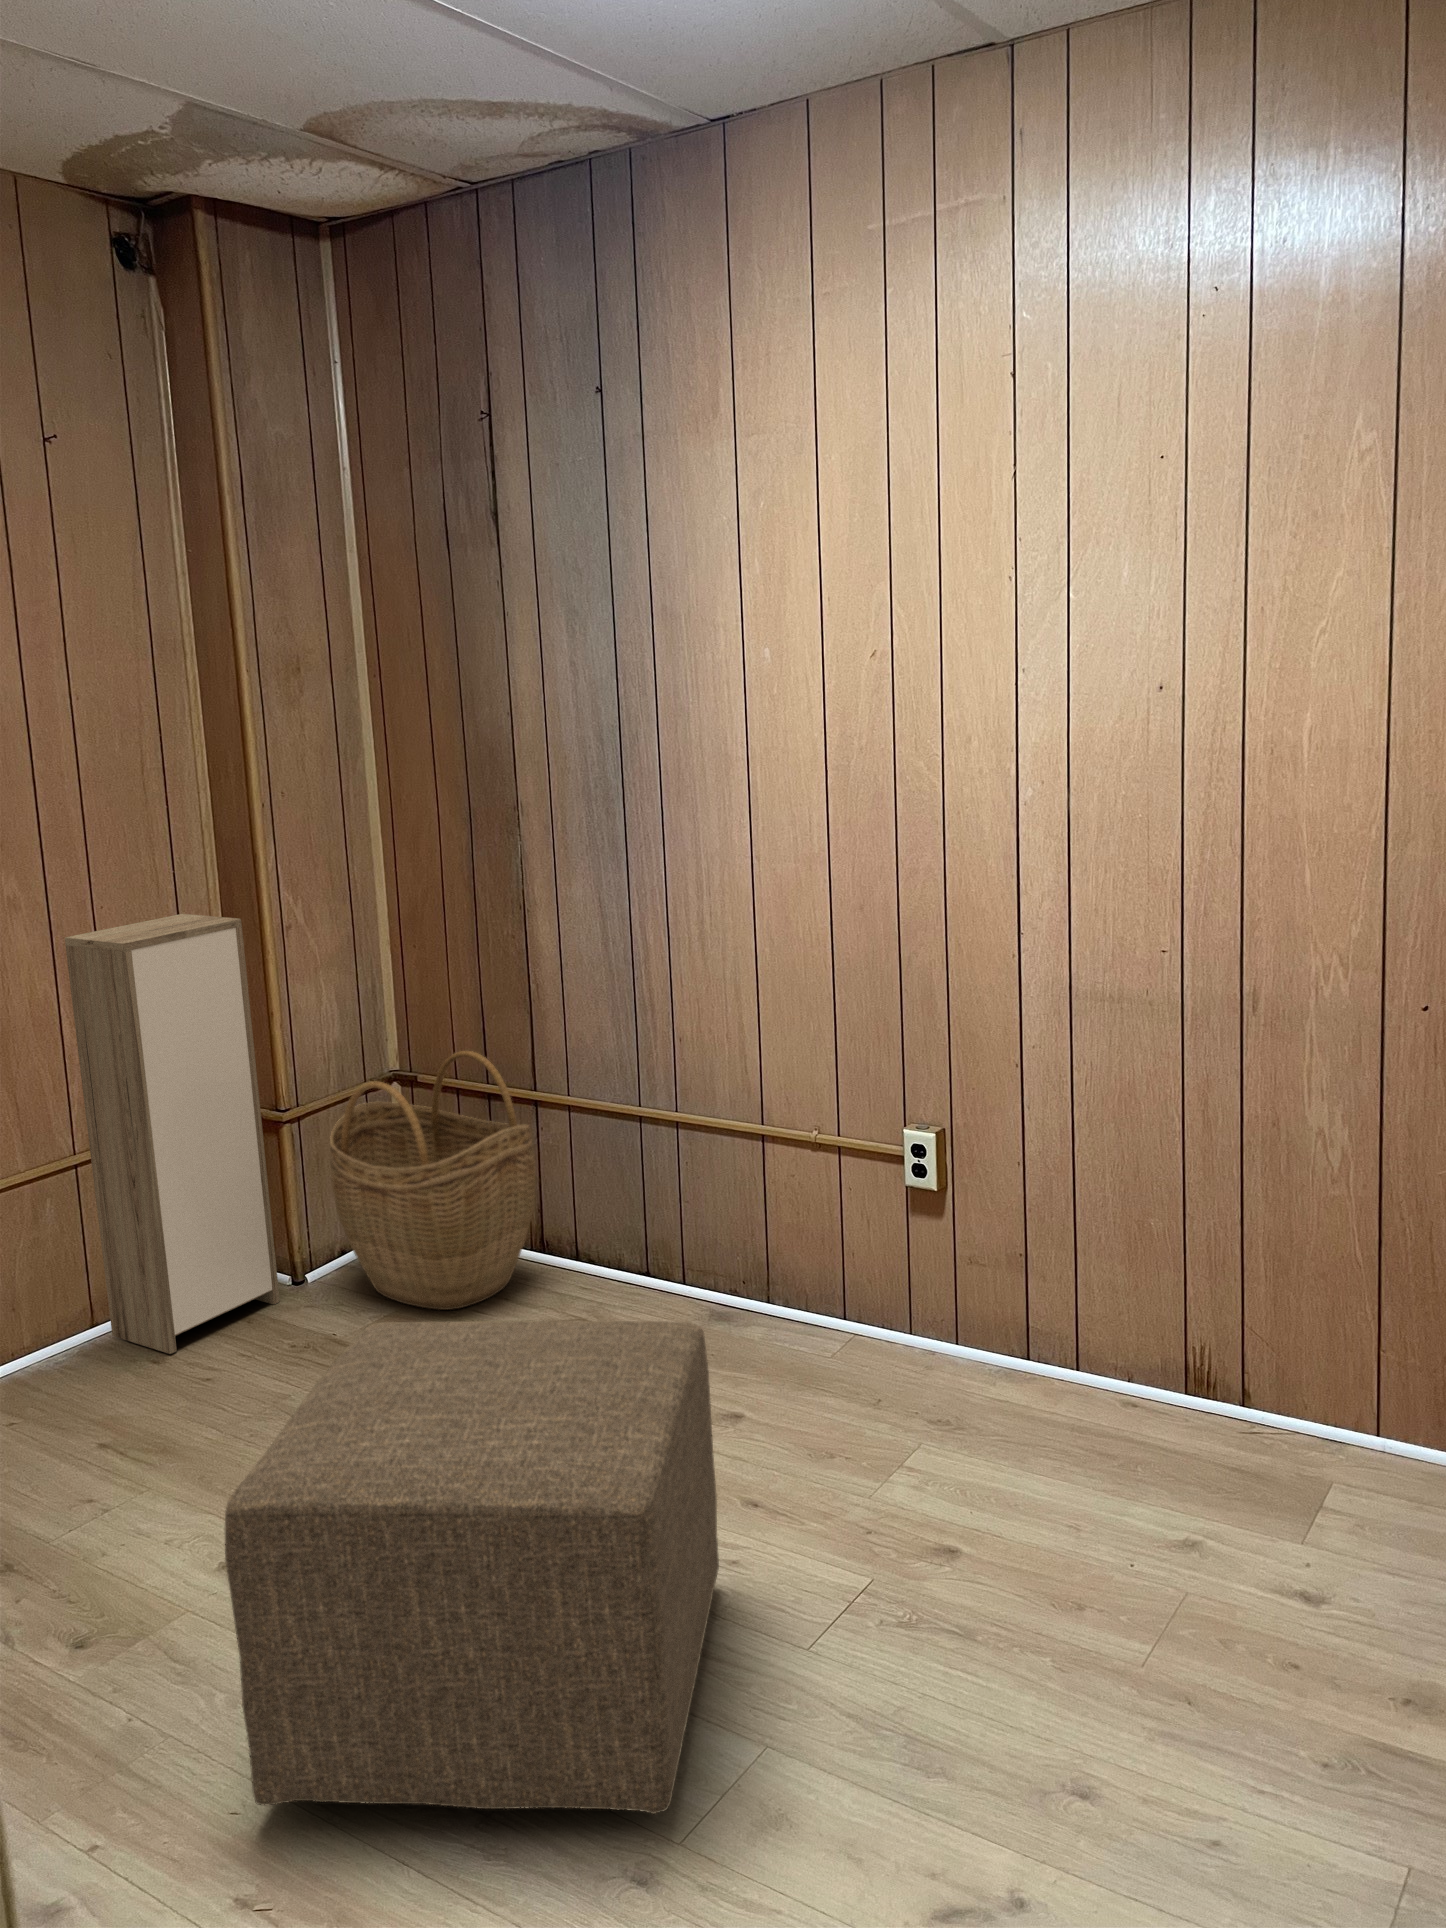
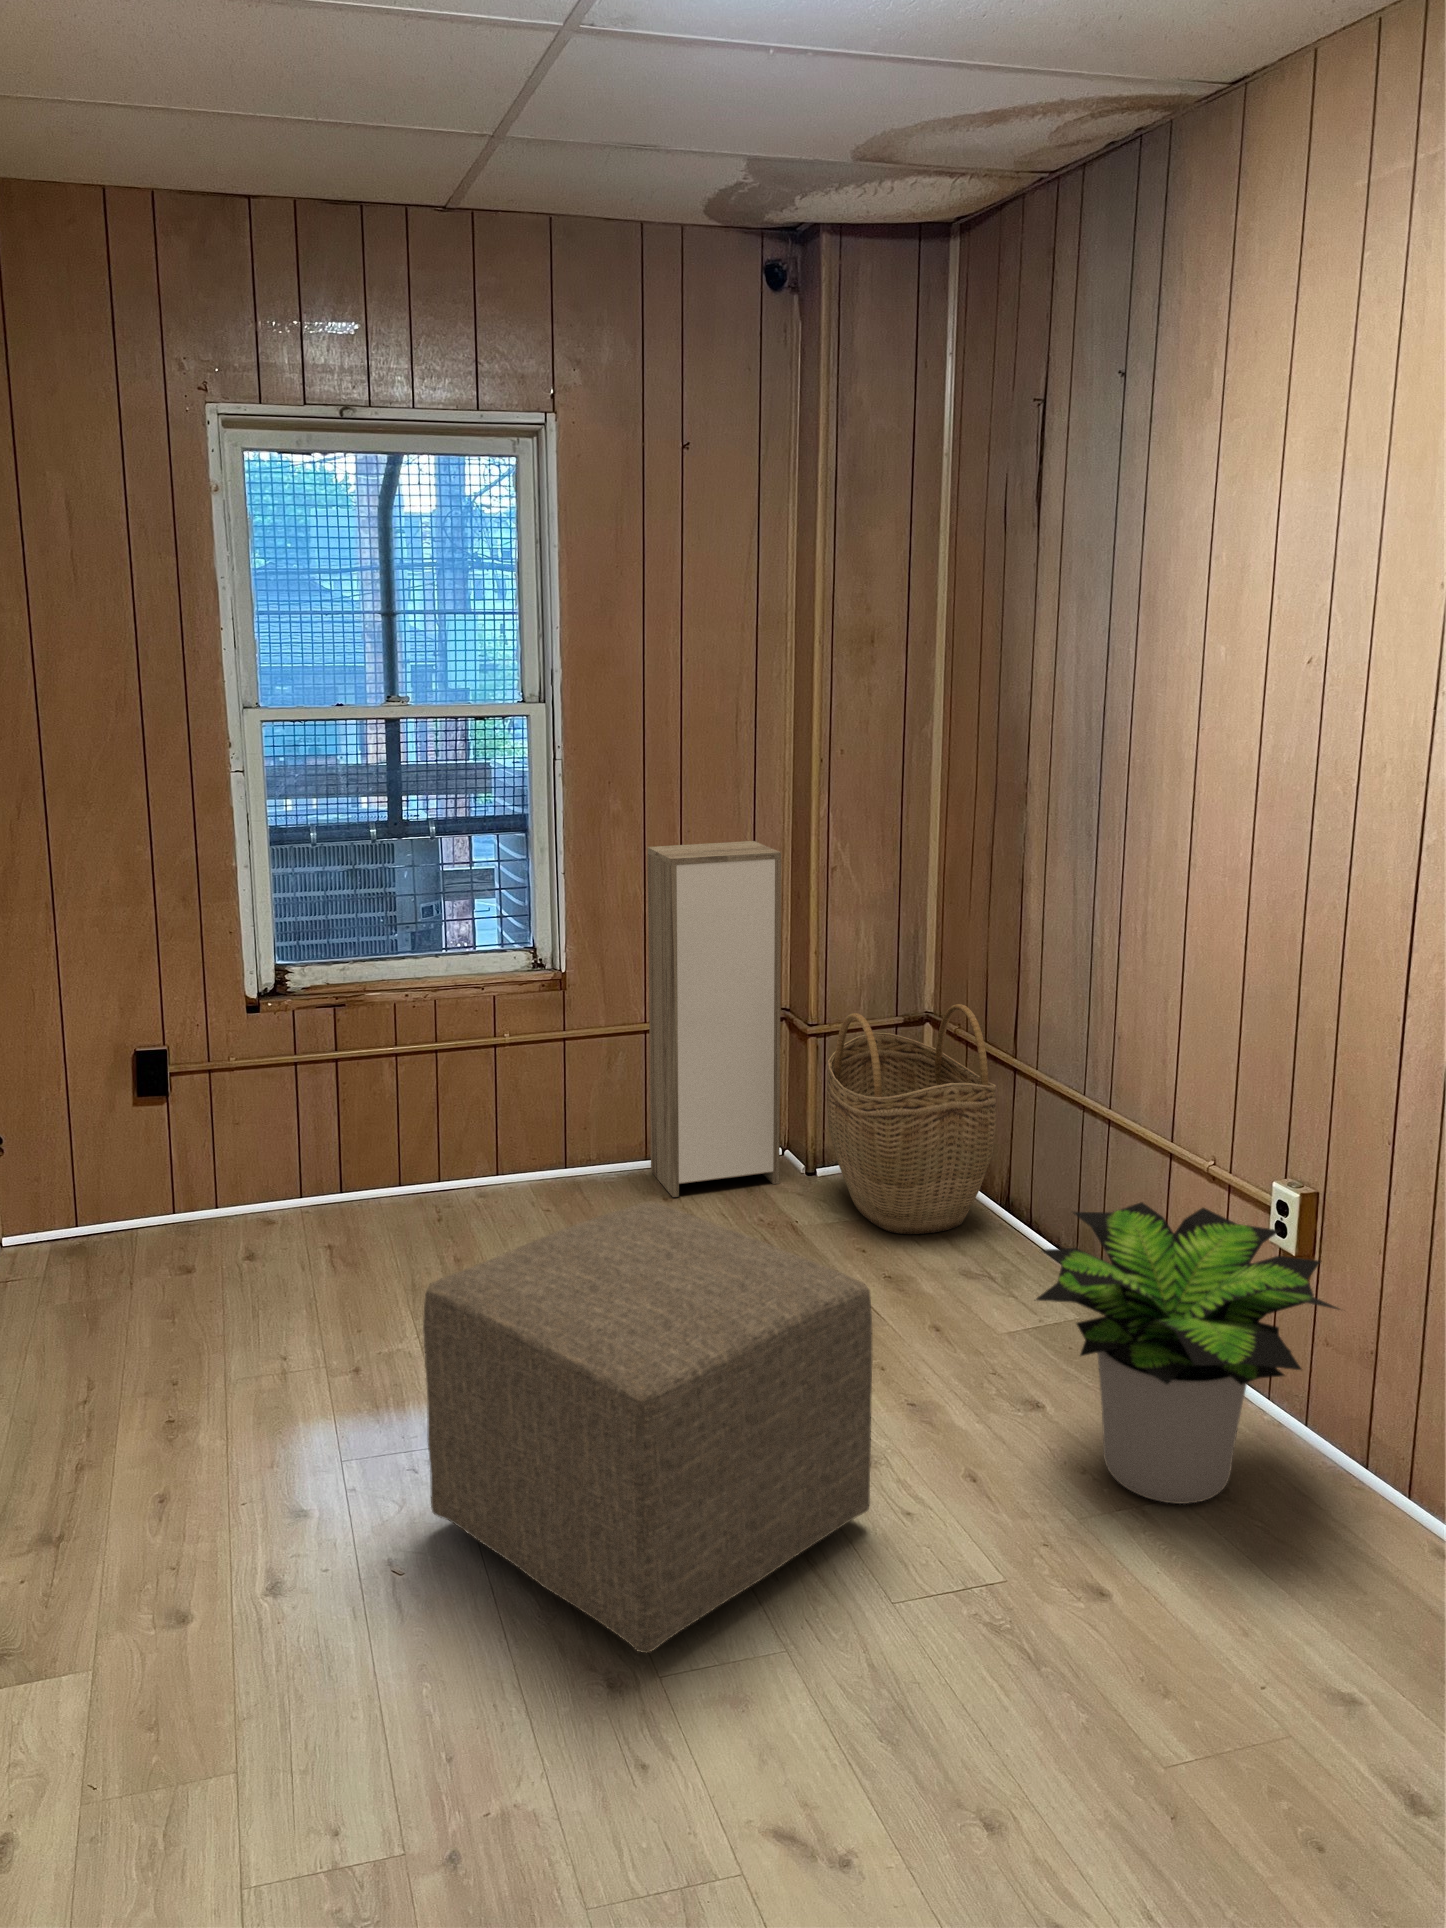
potted plant: none [767,1170,1044,1452] -> present [1036,1202,1339,1504]

